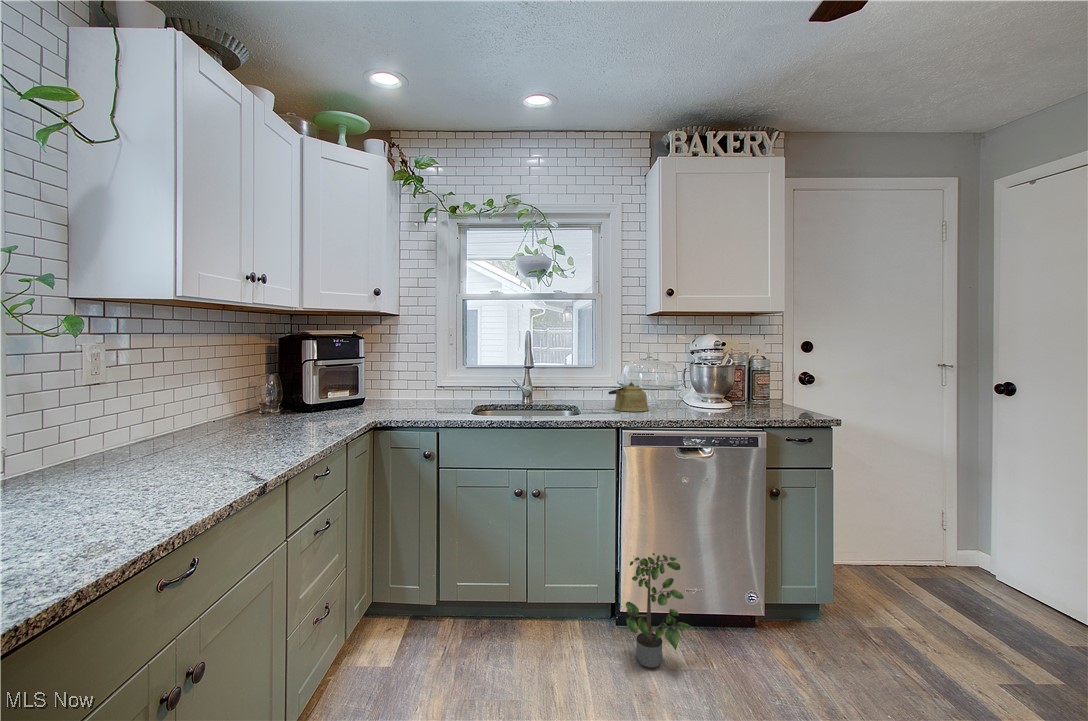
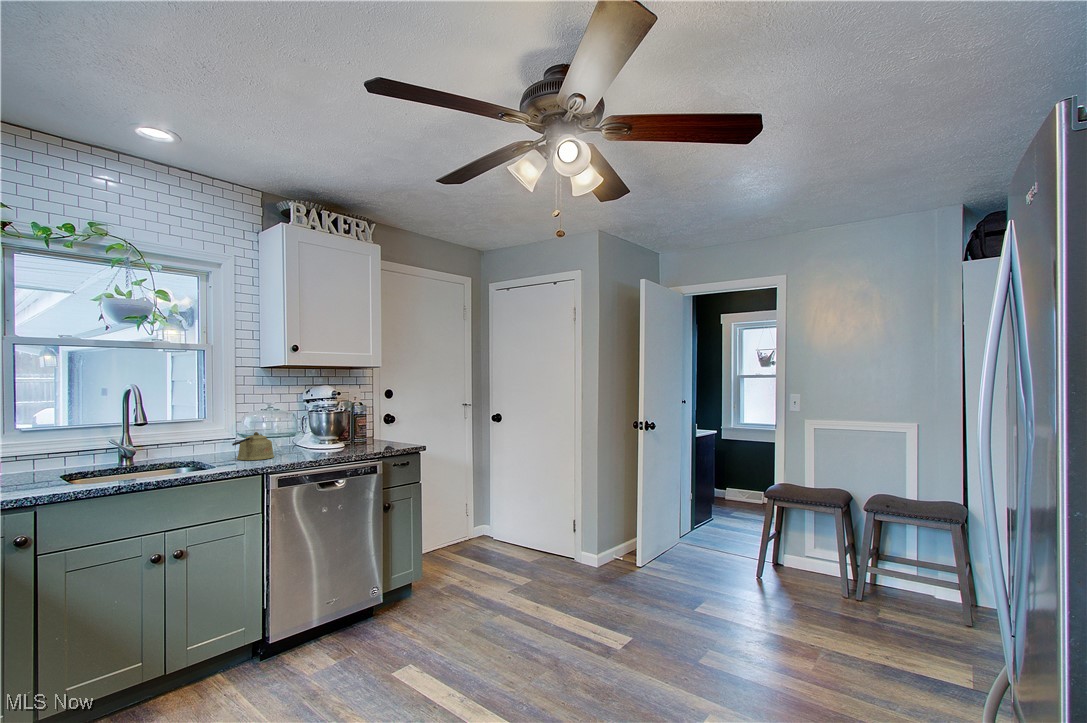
potted plant: present [626,553,692,668] -> none [282,570,342,674]

